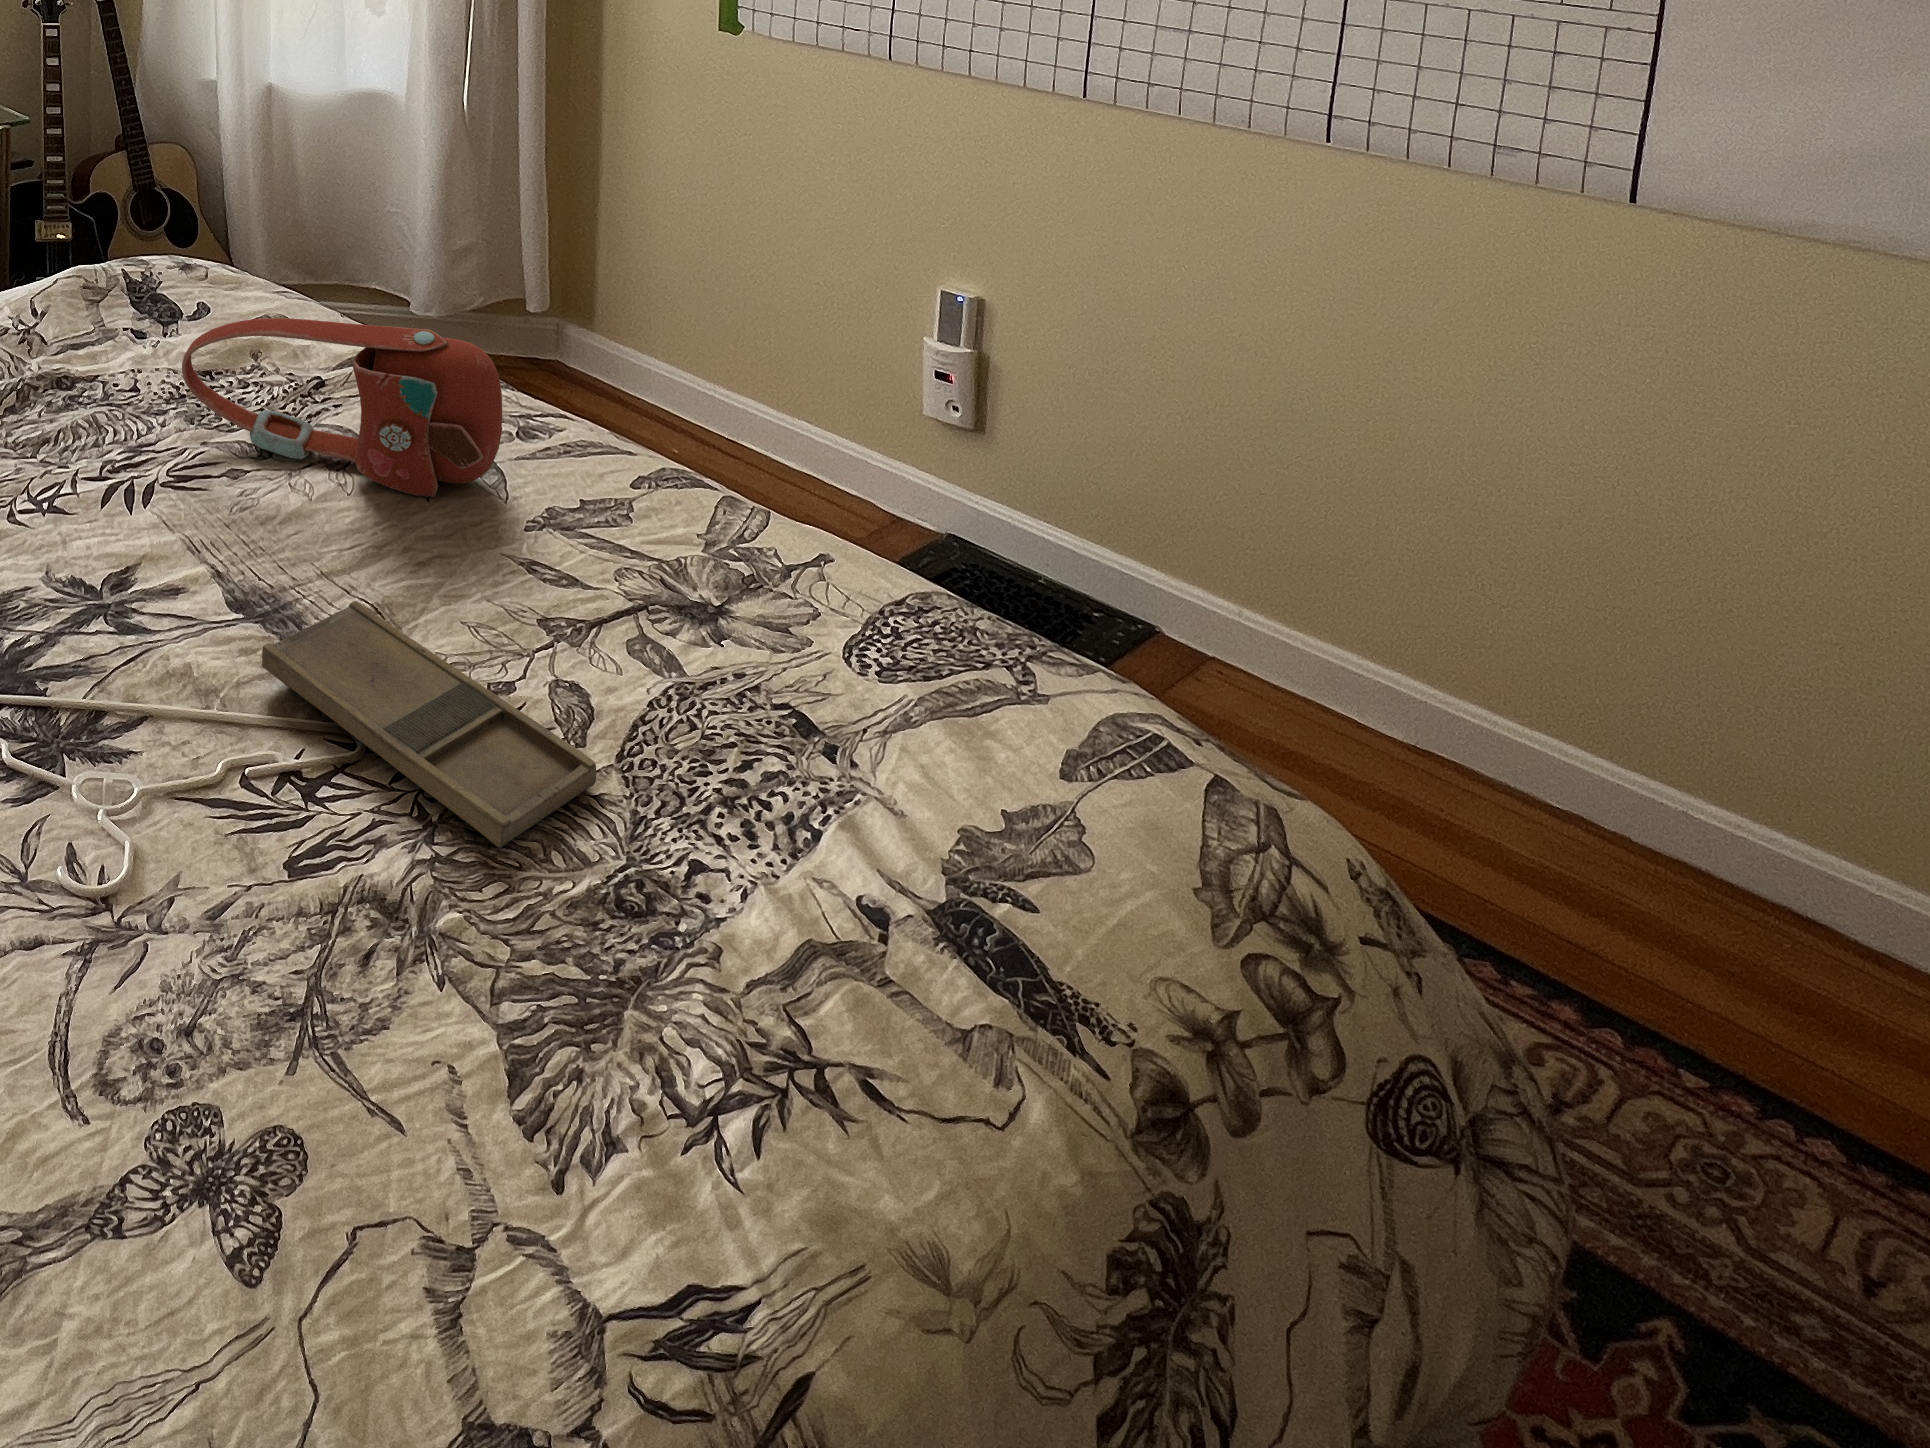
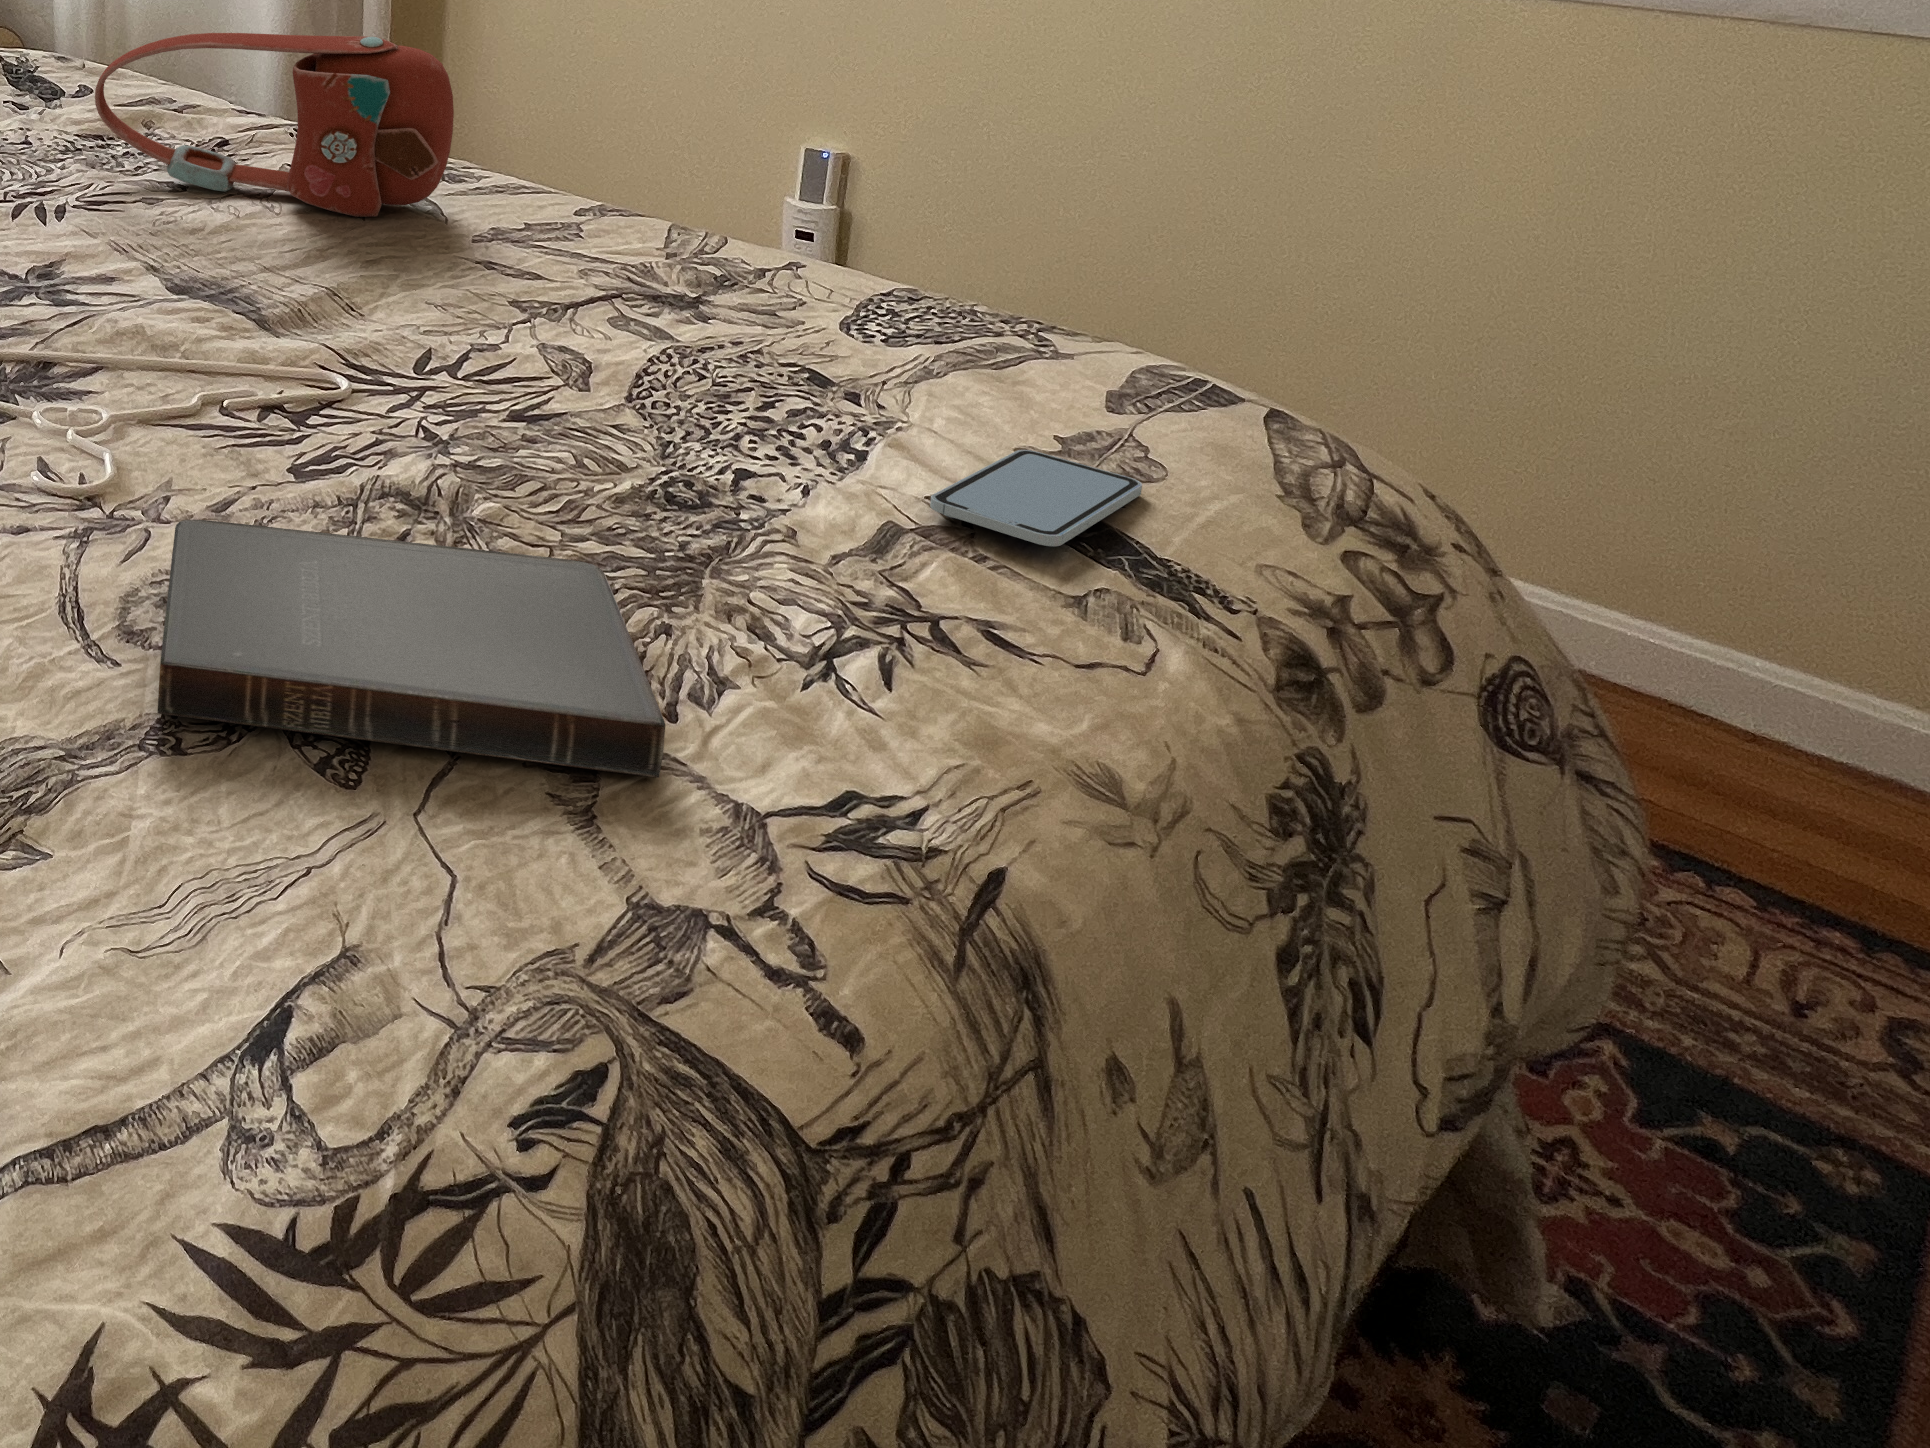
tray: present [262,601,596,848] -> none [227,274,618,457]
smartphone: none [852,837,1055,980] -> present [930,450,1142,546]
book: none [107,948,529,1278] -> present [158,520,665,777]

